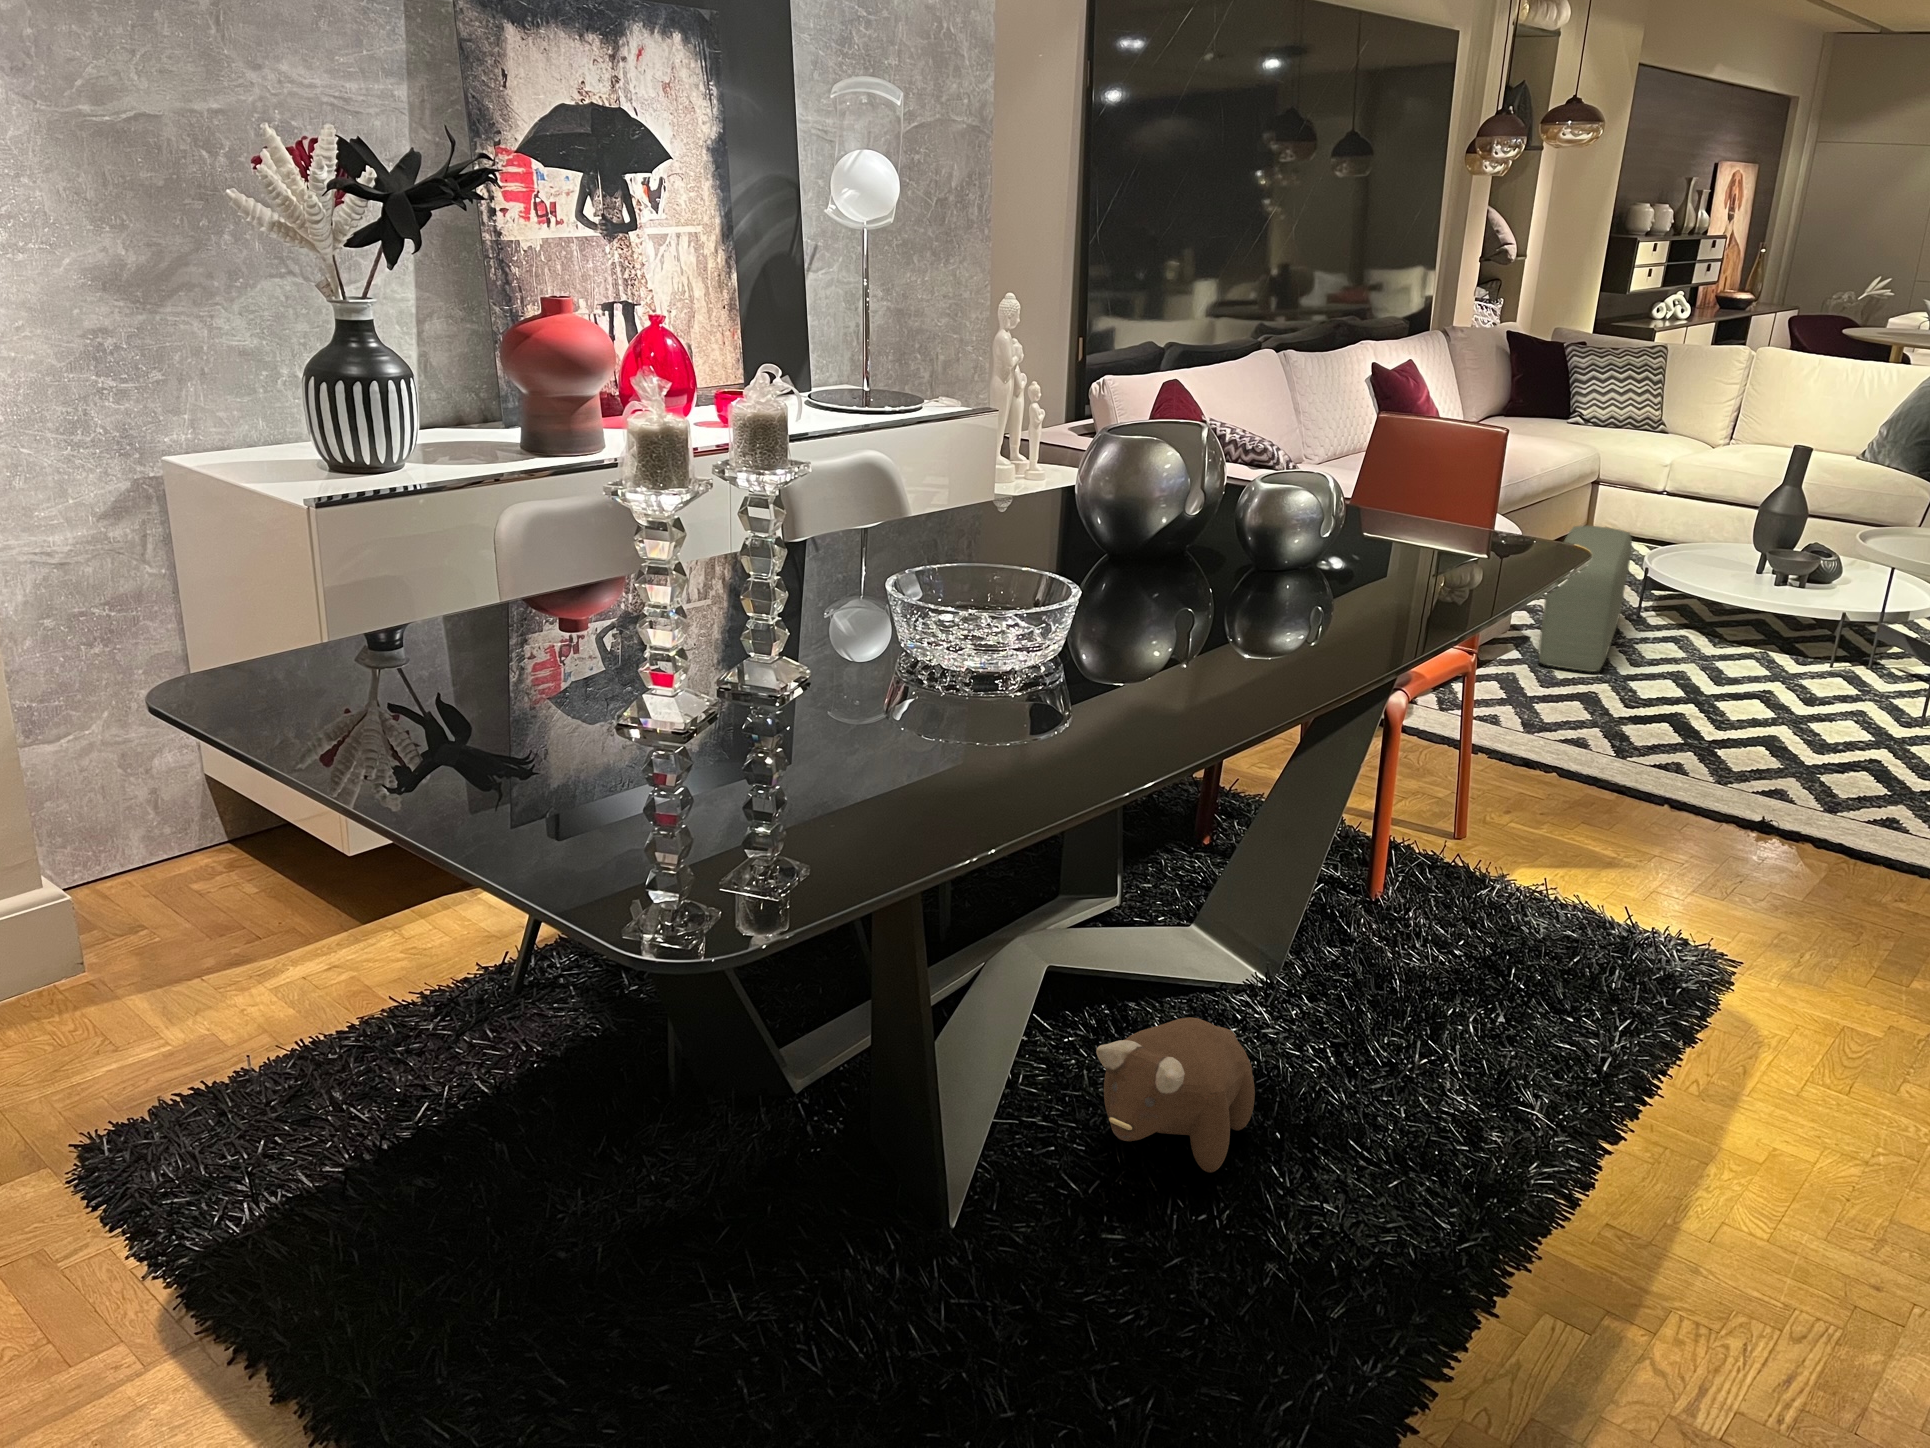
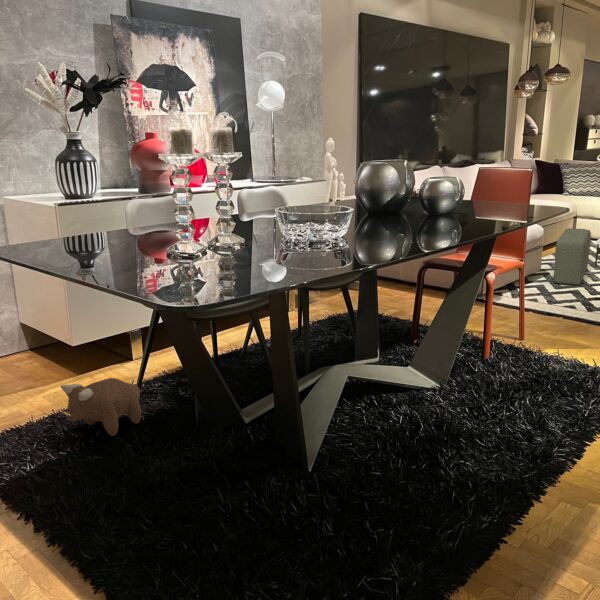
plush toy: present [1096,1017,1255,1172] -> present [61,378,141,436]

